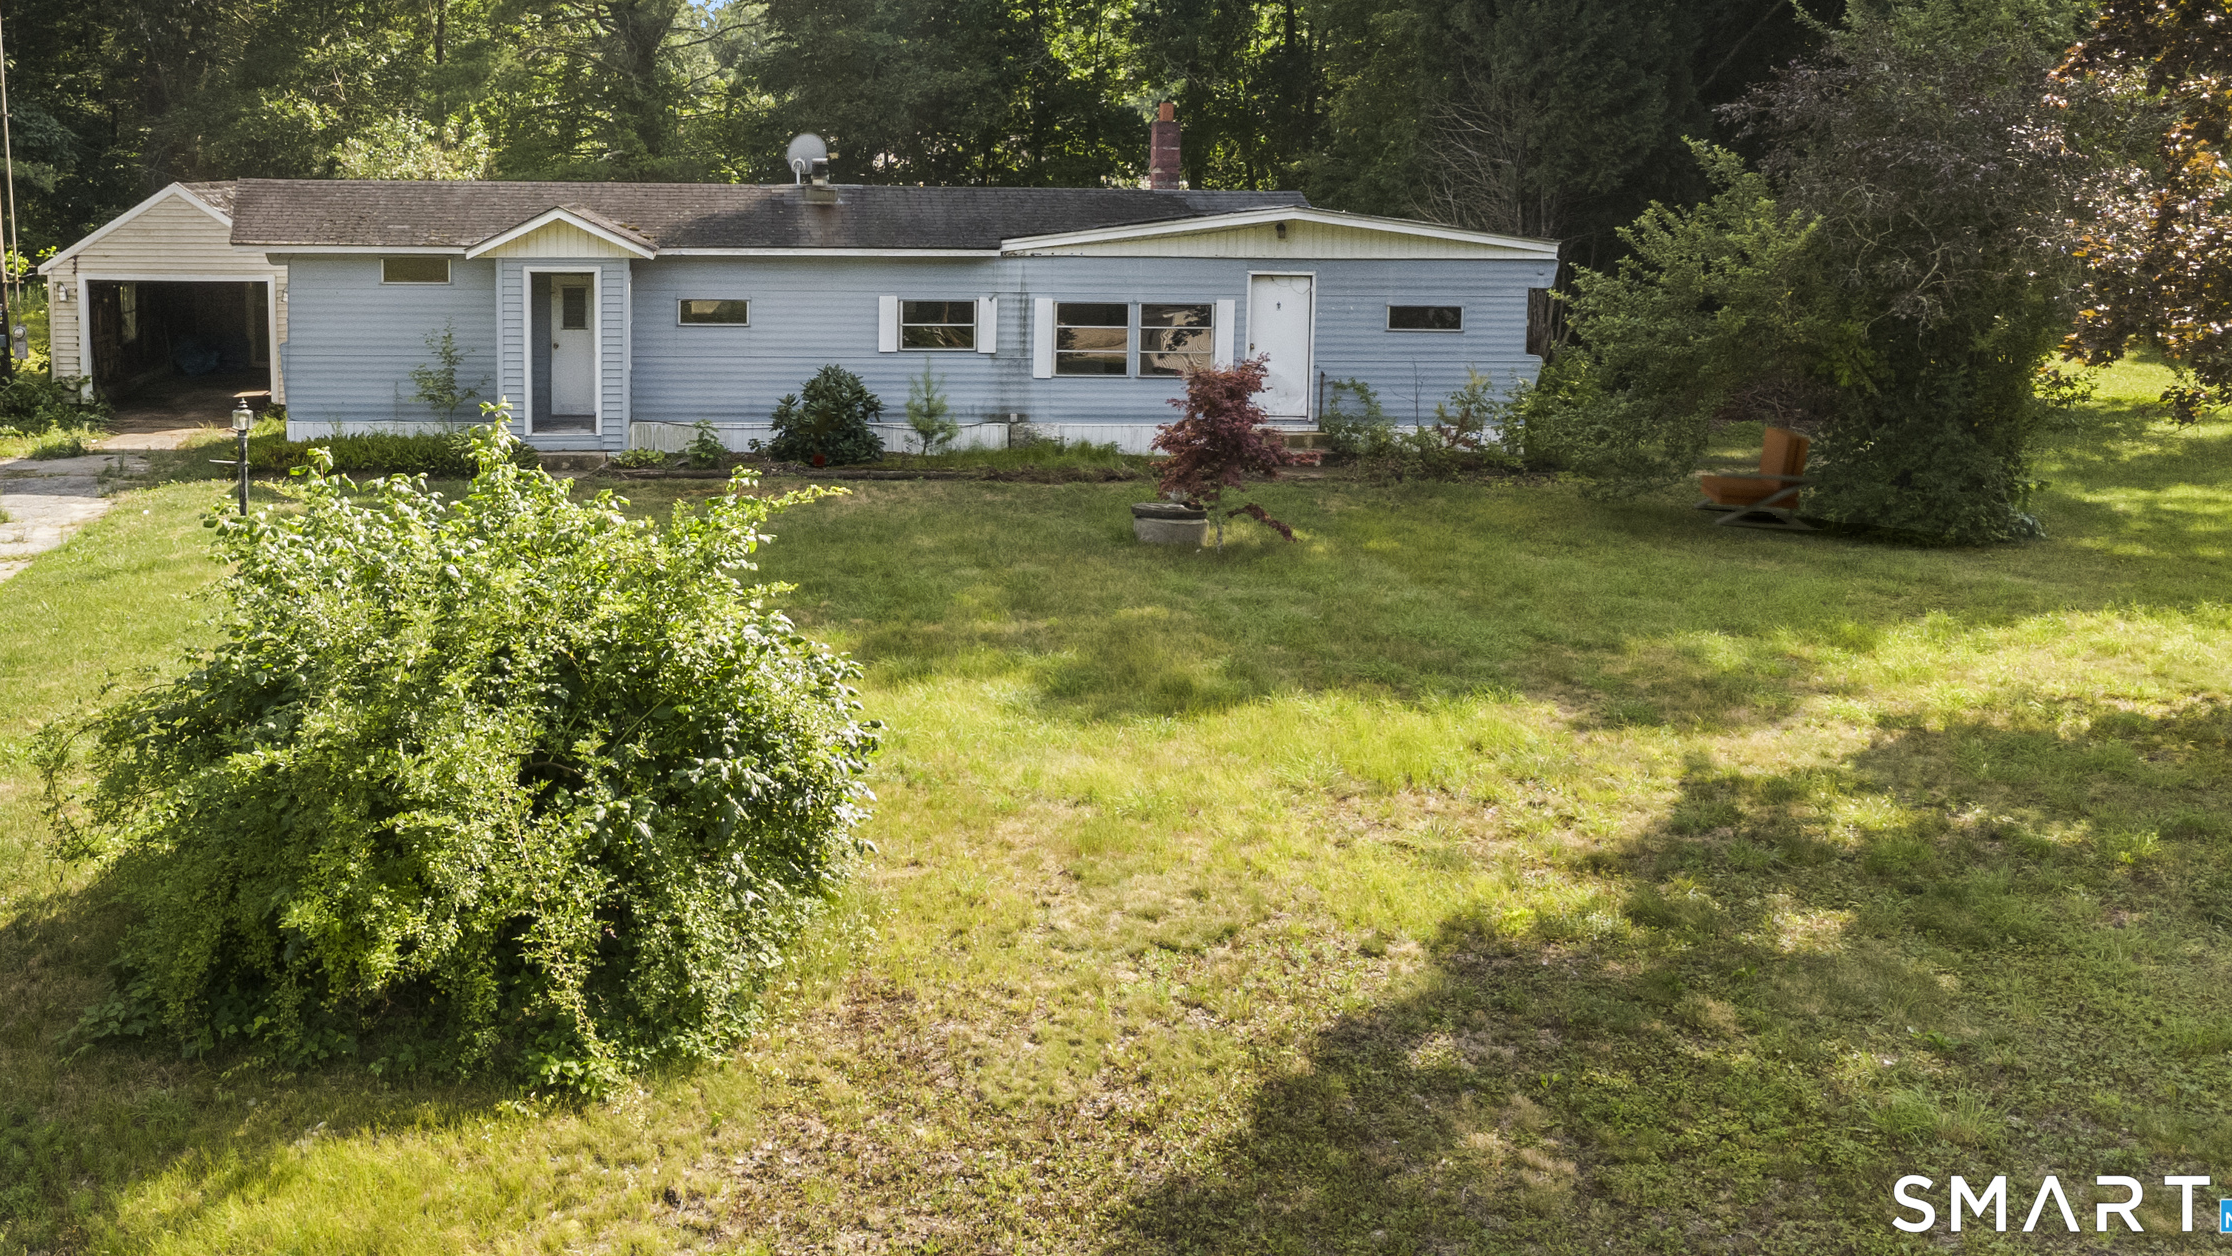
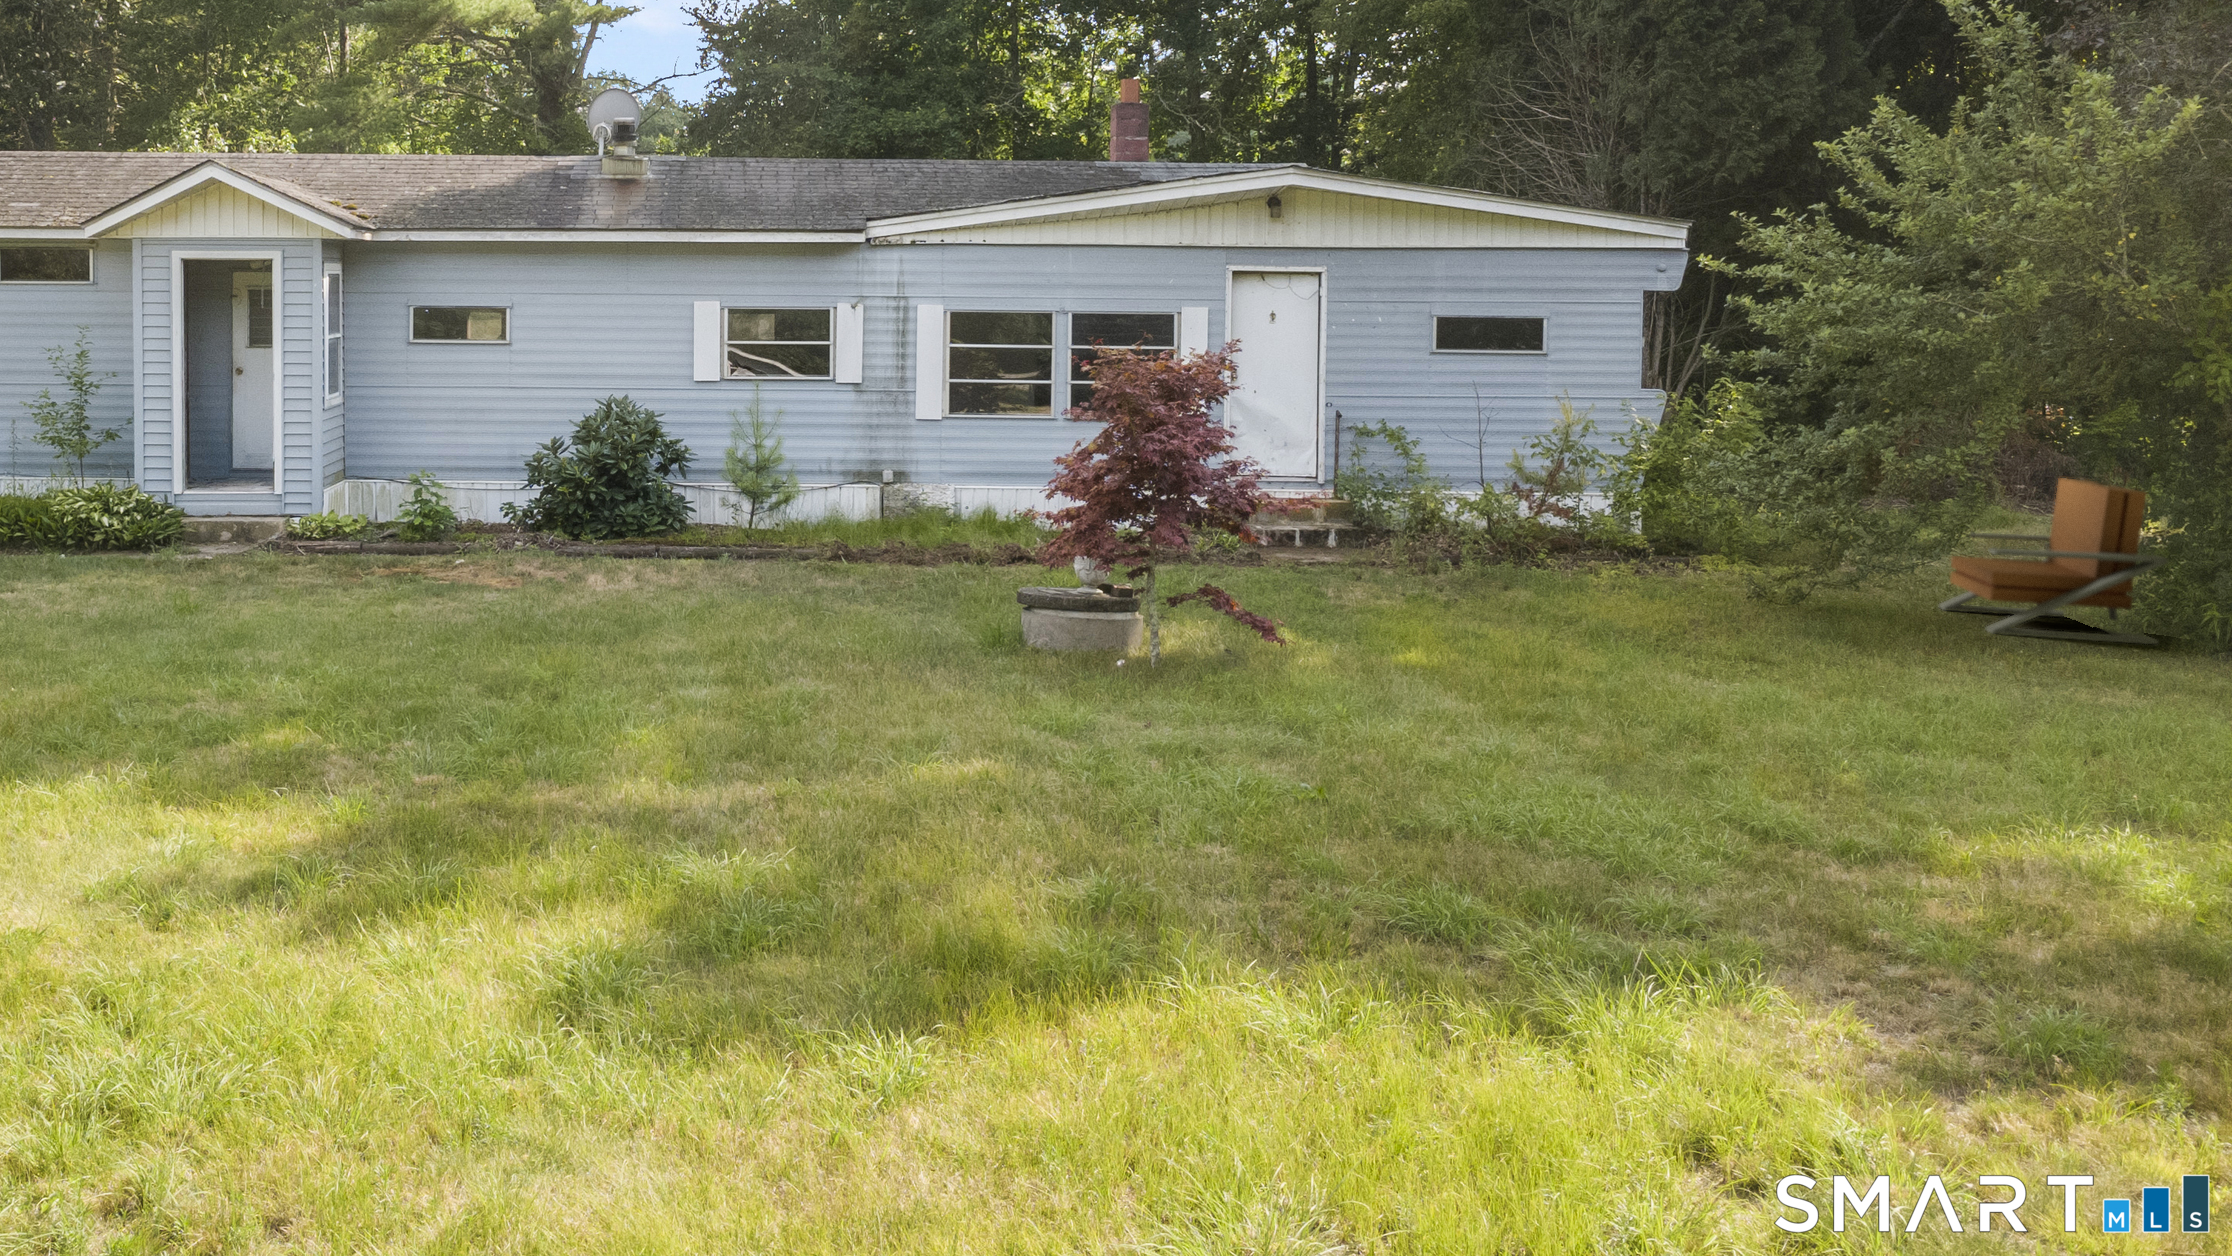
potted tree: present [793,404,844,467] -> none [553,443,629,540]

